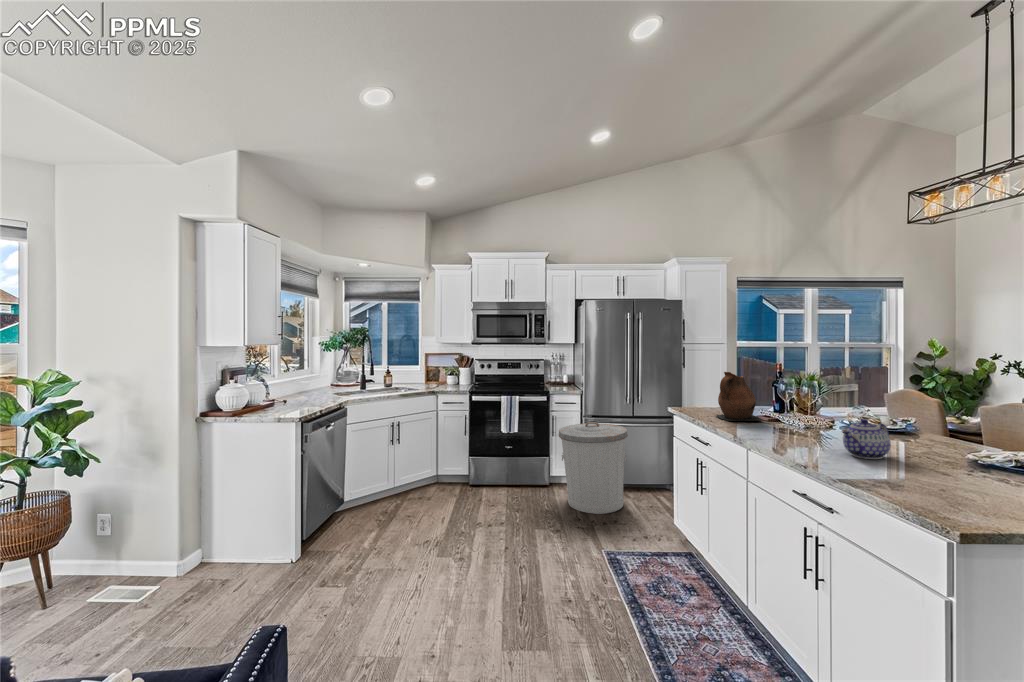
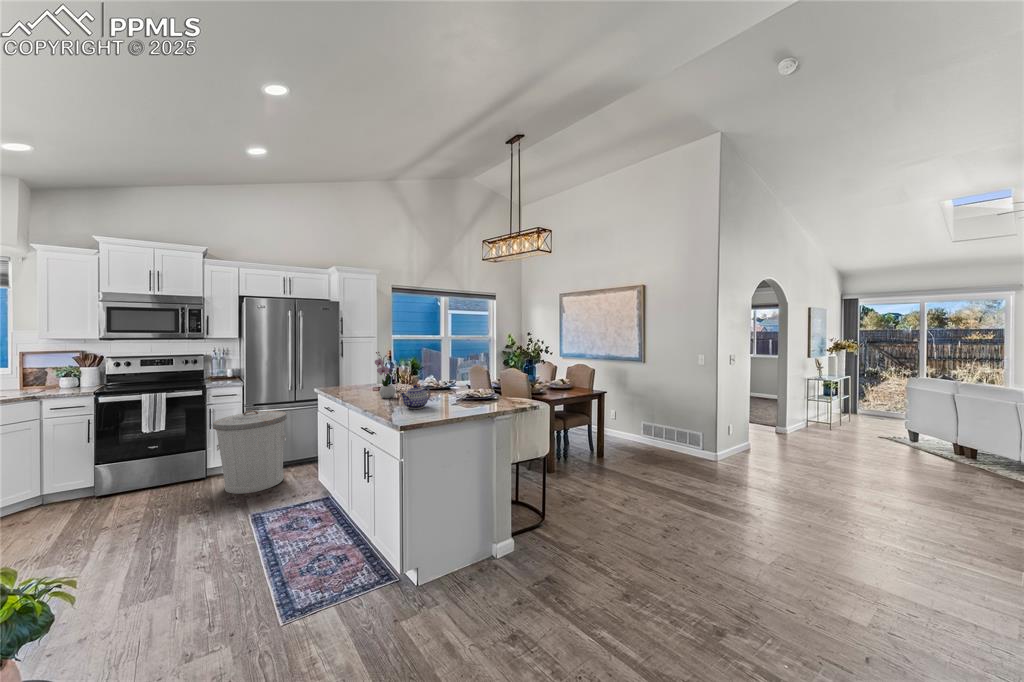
flower arrangement: none [770,363,804,432] -> present [375,352,396,398]
ceramic pitcher: present [717,372,762,421] -> none [344,359,376,395]

